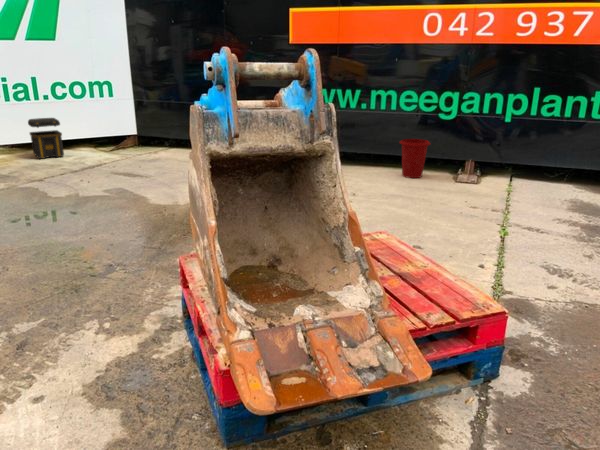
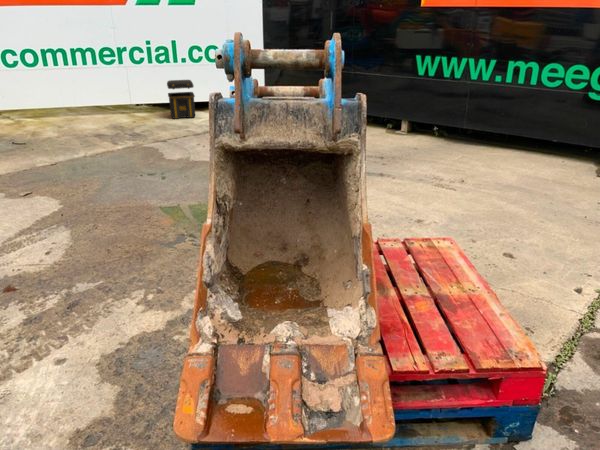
waste bin: present [400,139,430,178] -> none [533,120,573,168]

